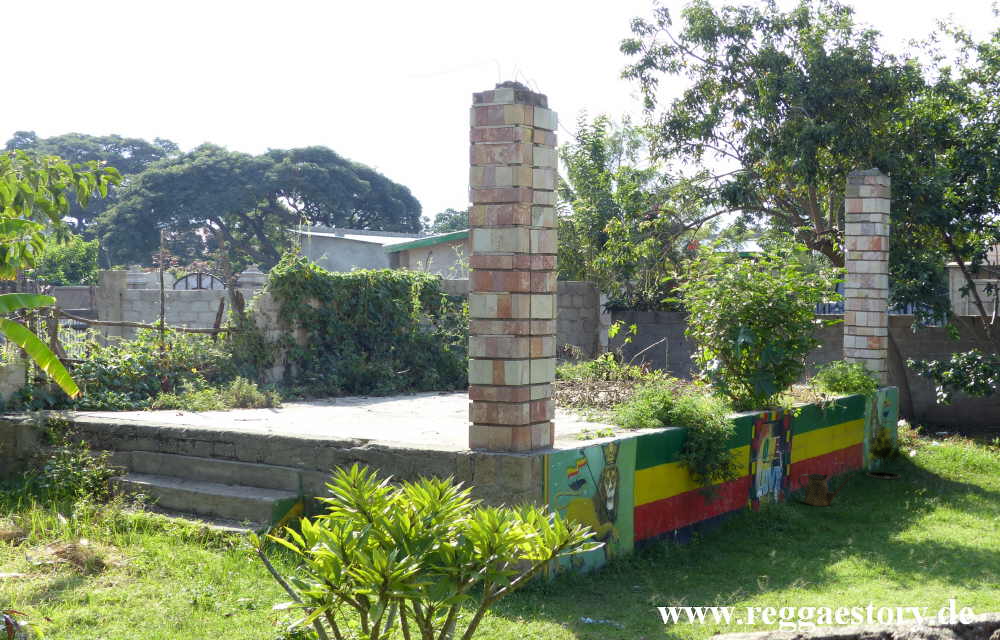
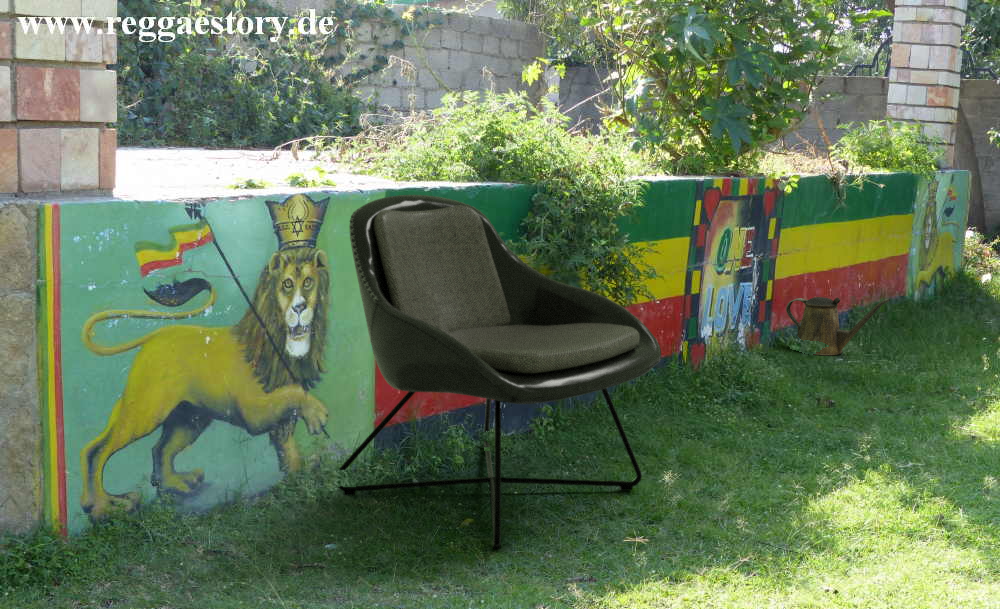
potted tree: present [867,424,902,479] -> none [910,214,981,313]
lounge chair: none [627,438,762,587] -> present [338,195,661,549]

